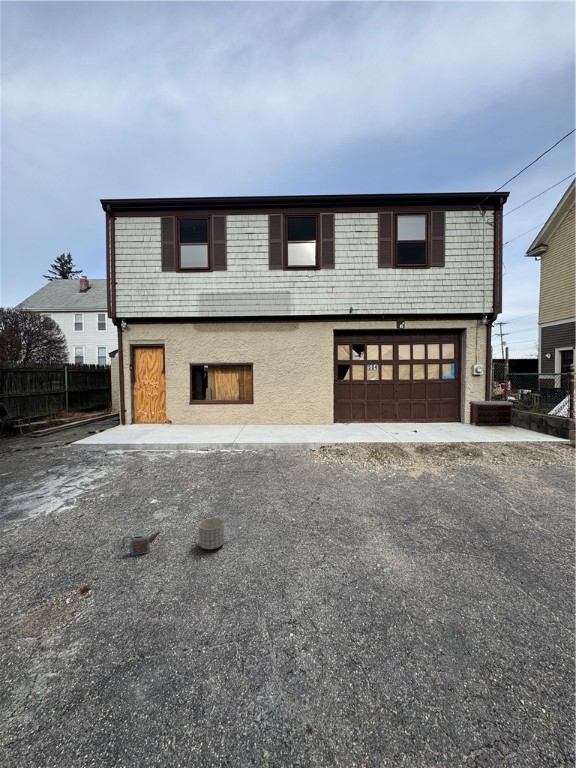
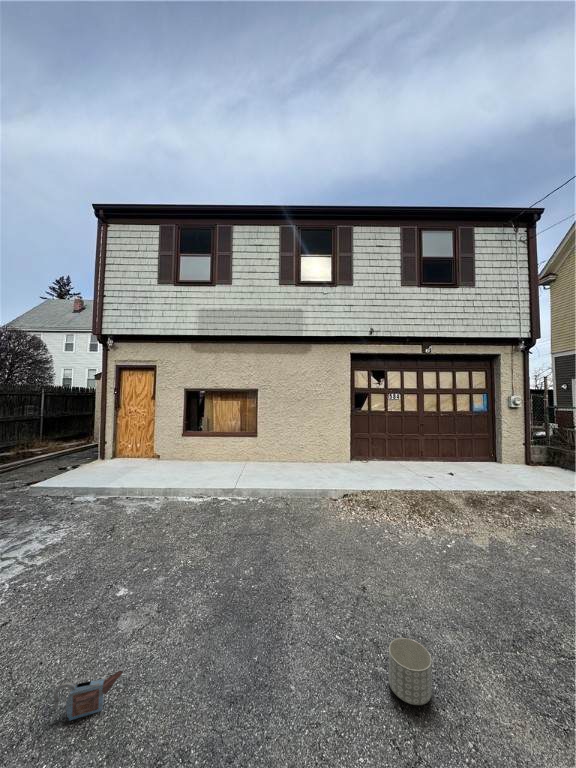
bench: present [469,401,513,426] -> none [507,438,562,469]
planter: present [199,517,224,549] -> present [389,638,432,705]

